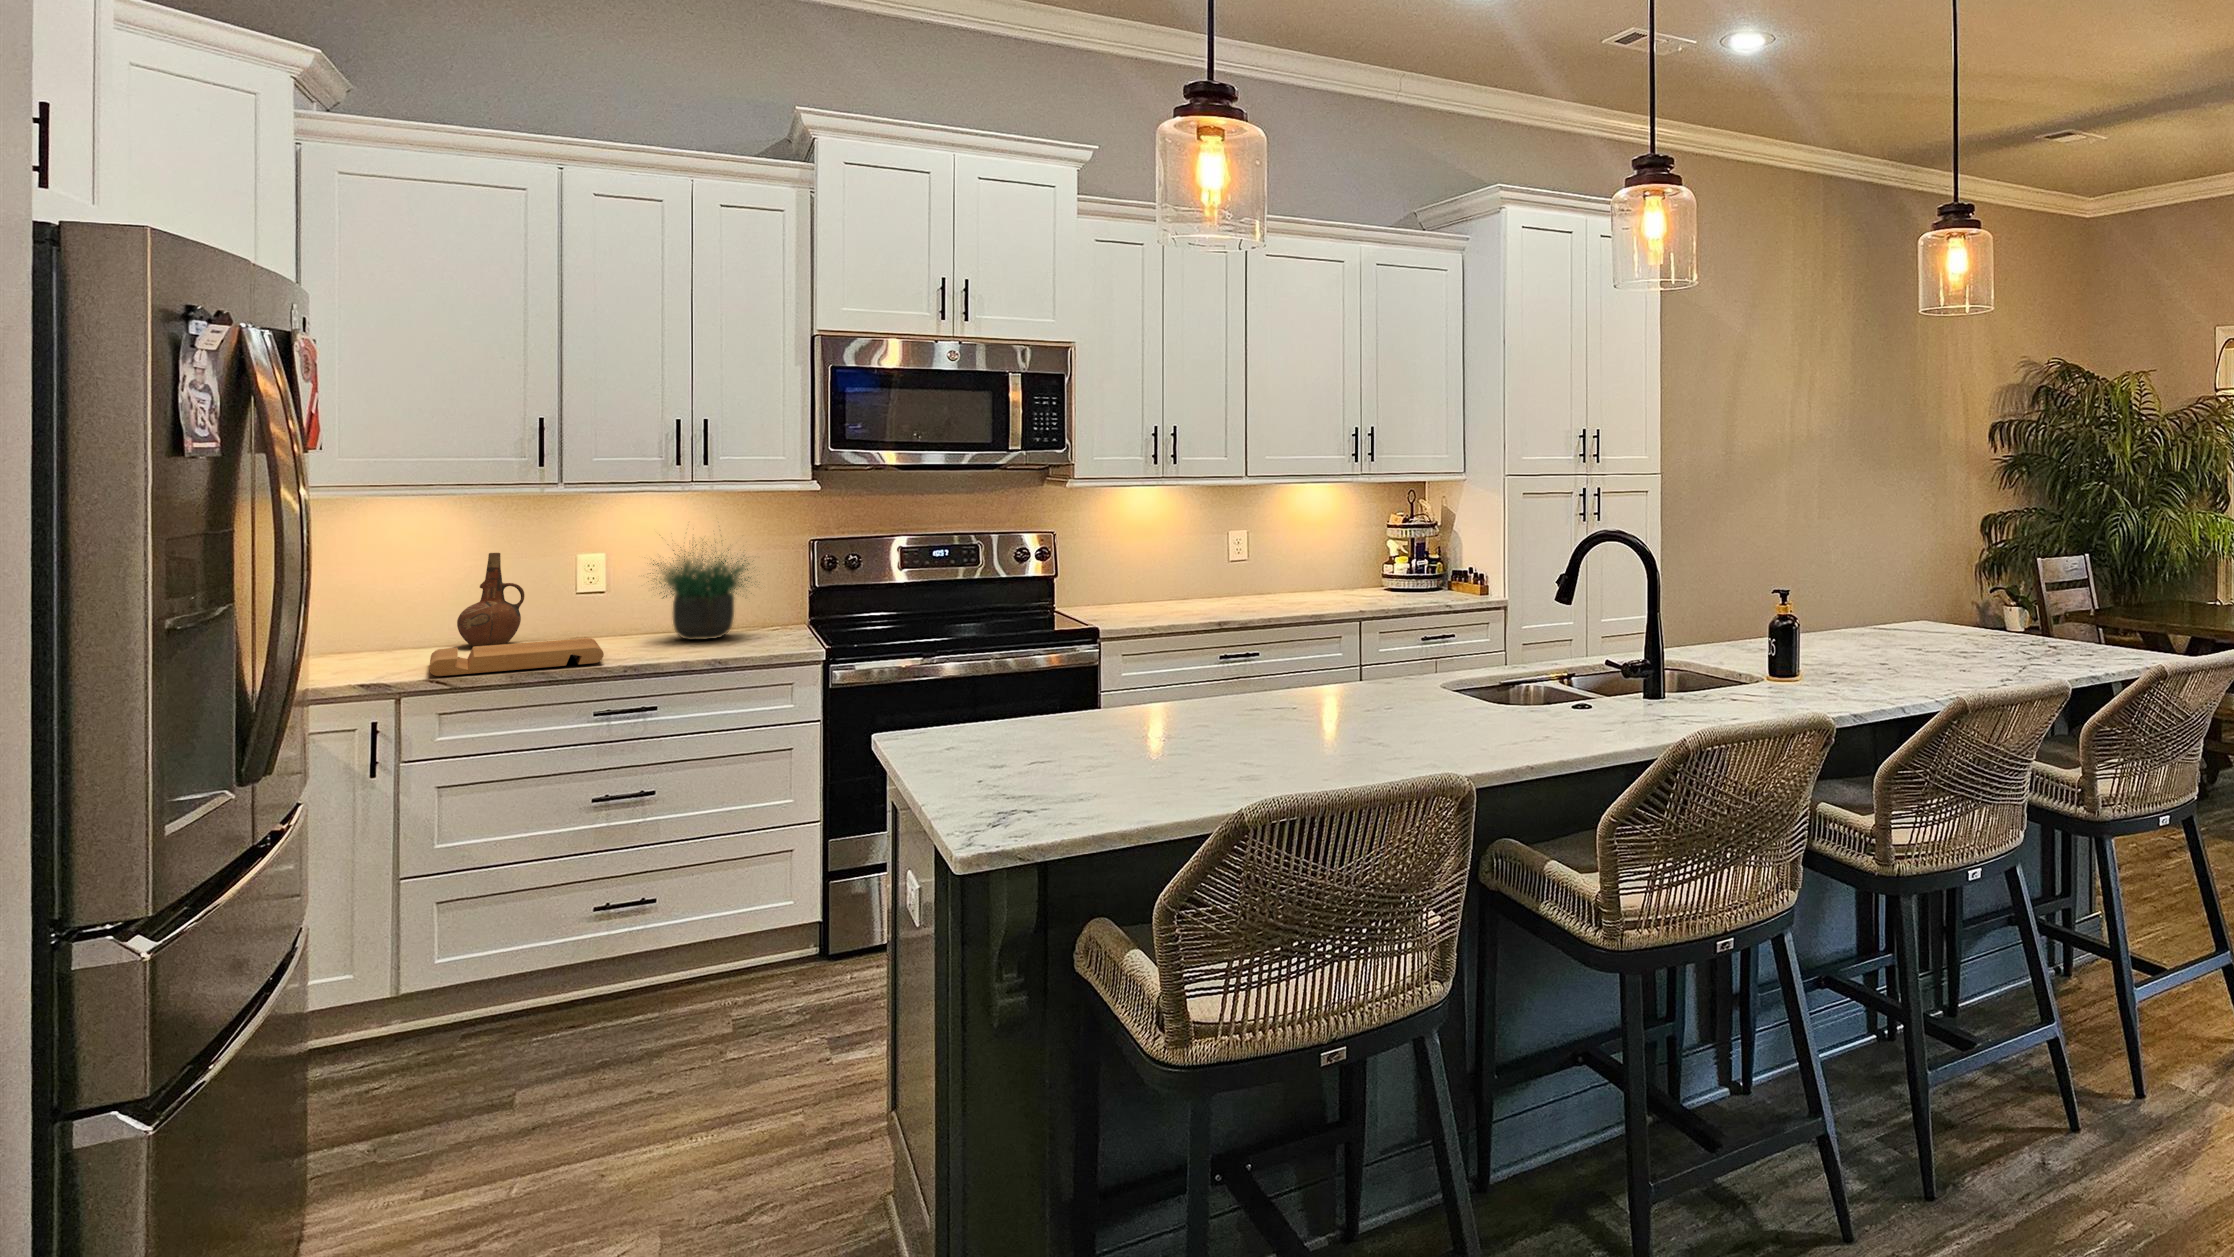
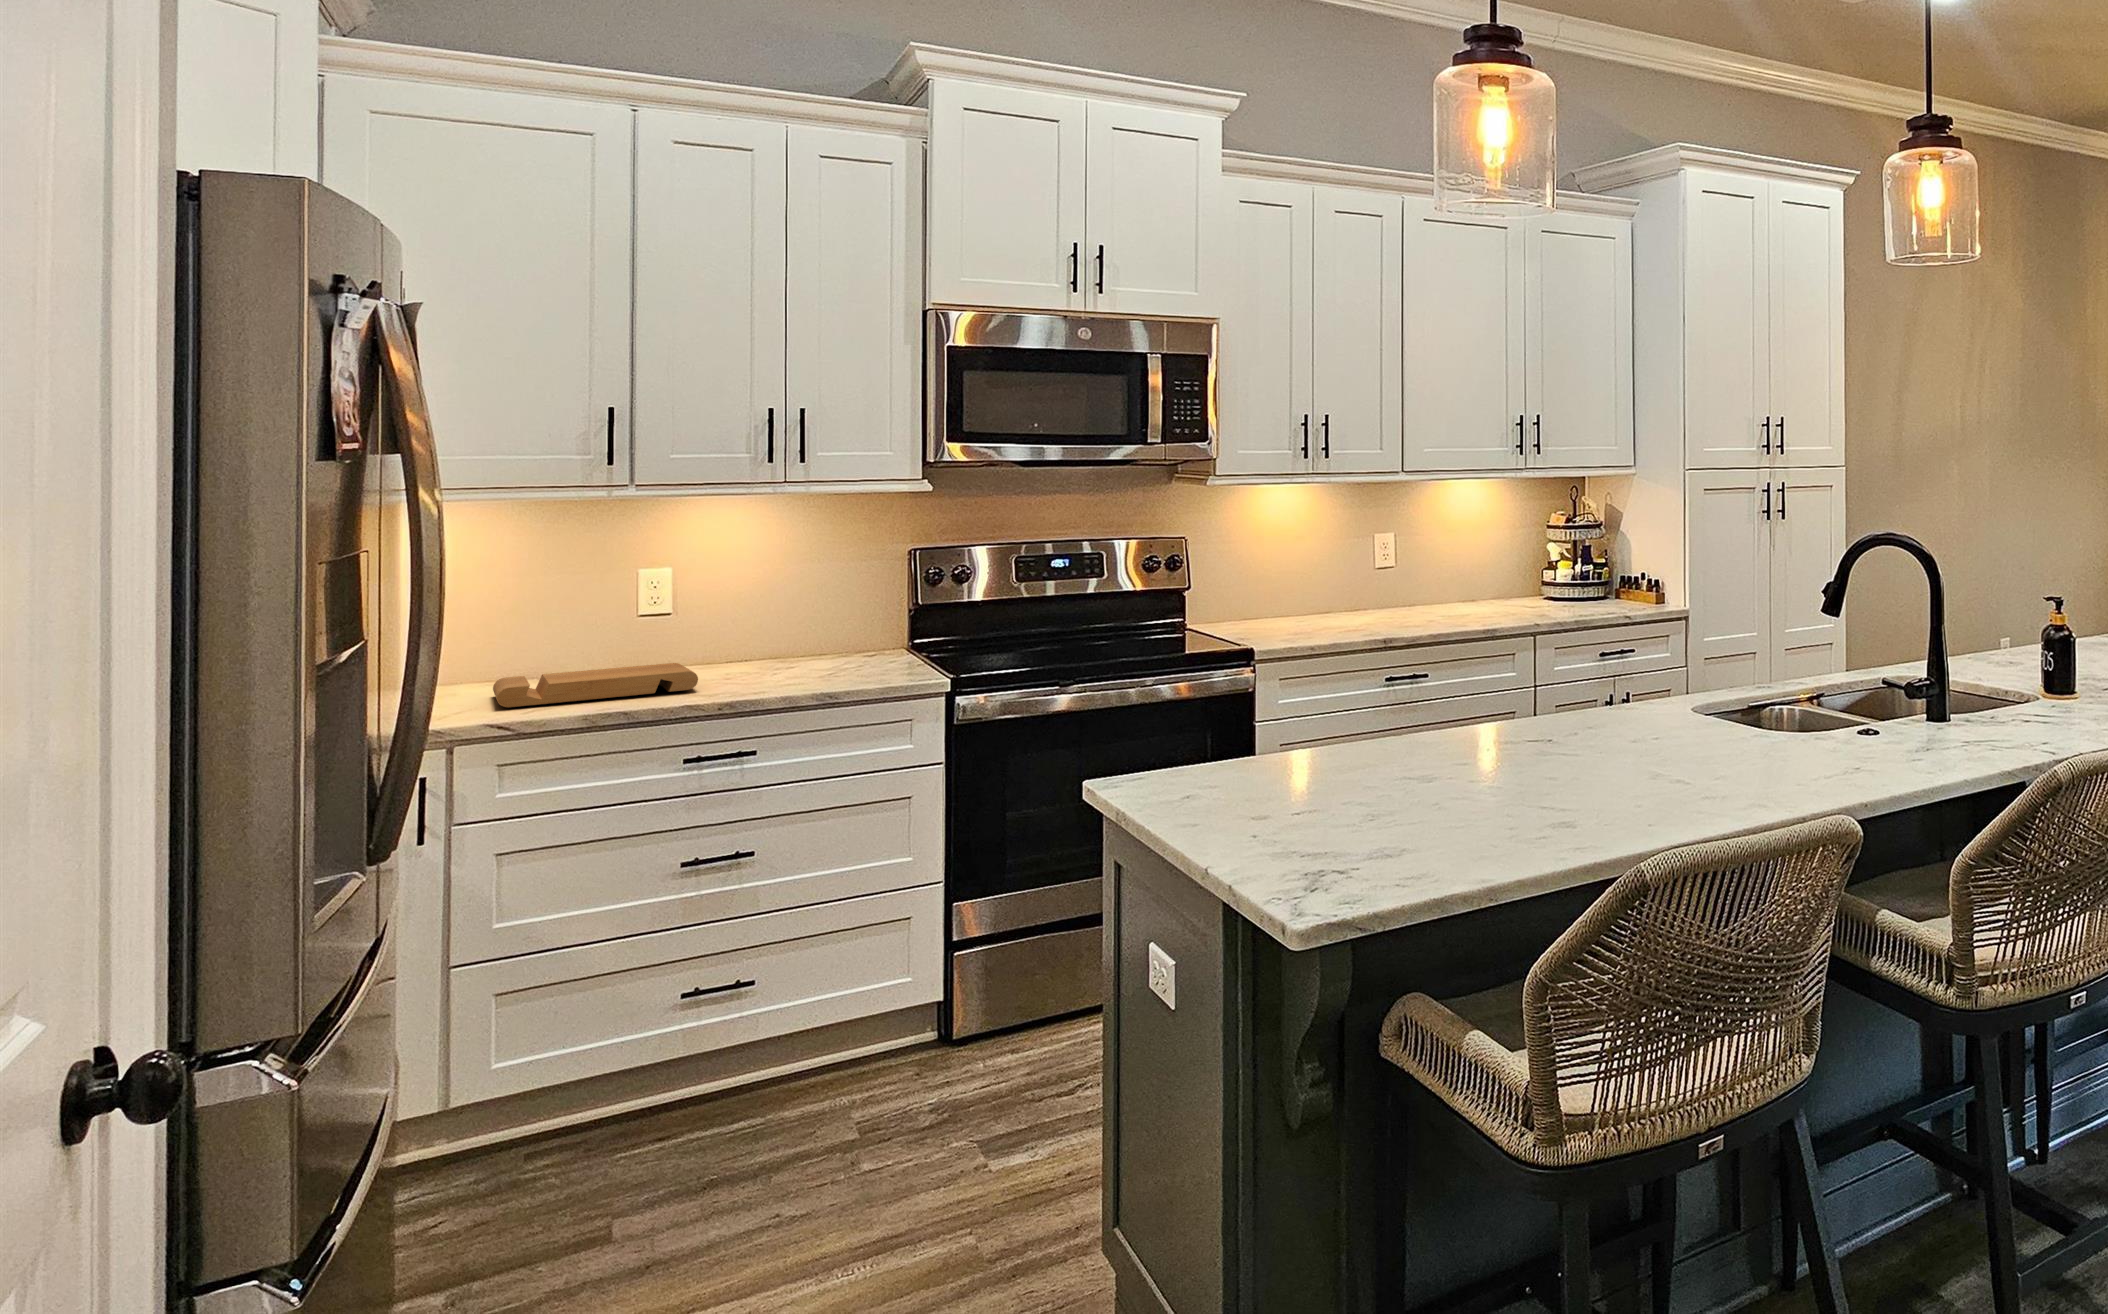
potted plant: present [650,542,752,640] -> none [724,518,878,665]
ceramic pitcher: present [457,553,524,646] -> none [518,566,595,677]

